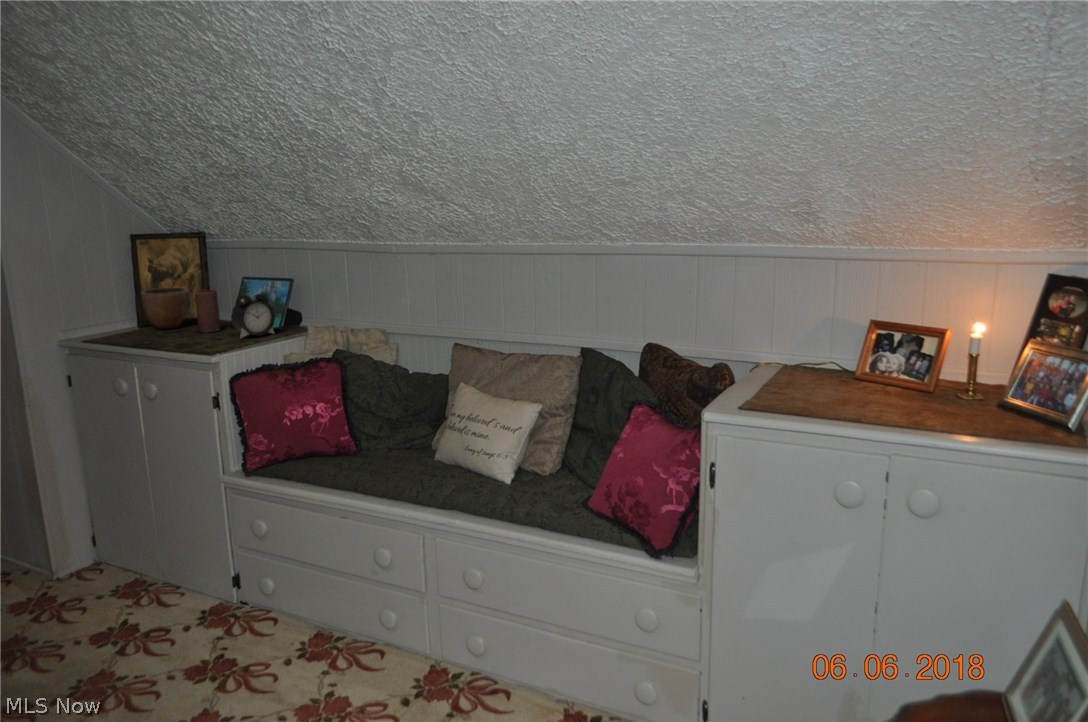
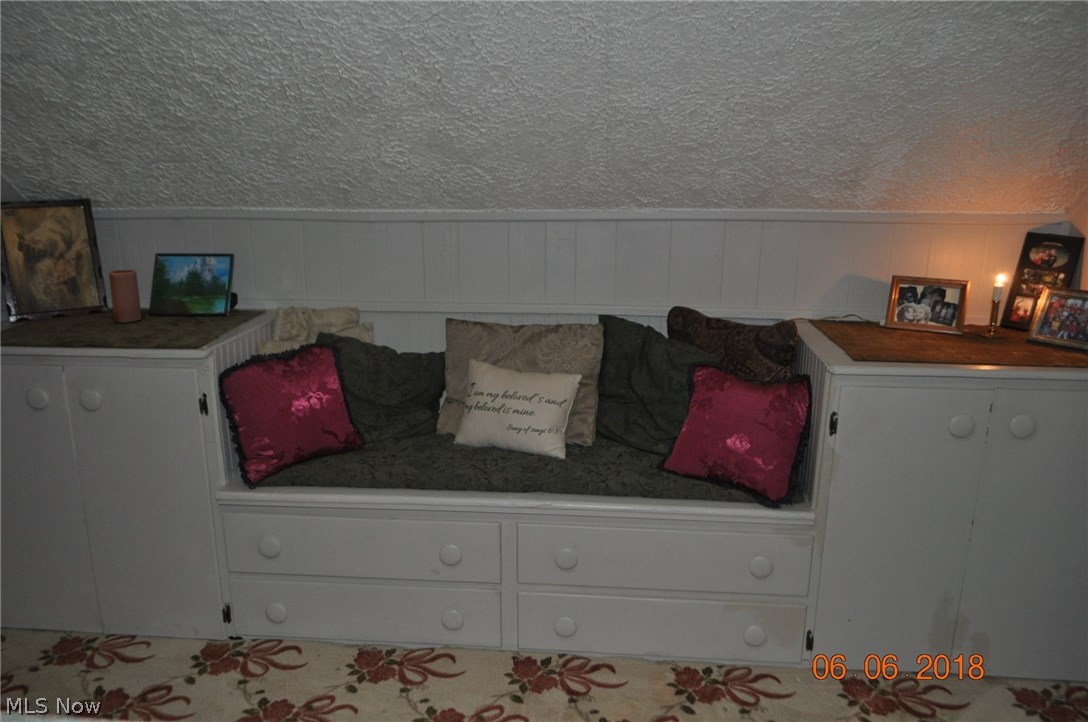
decorative bowl: present [141,287,188,329] -> none [25,269,87,322]
alarm clock: present [231,294,275,338] -> none [172,272,225,327]

